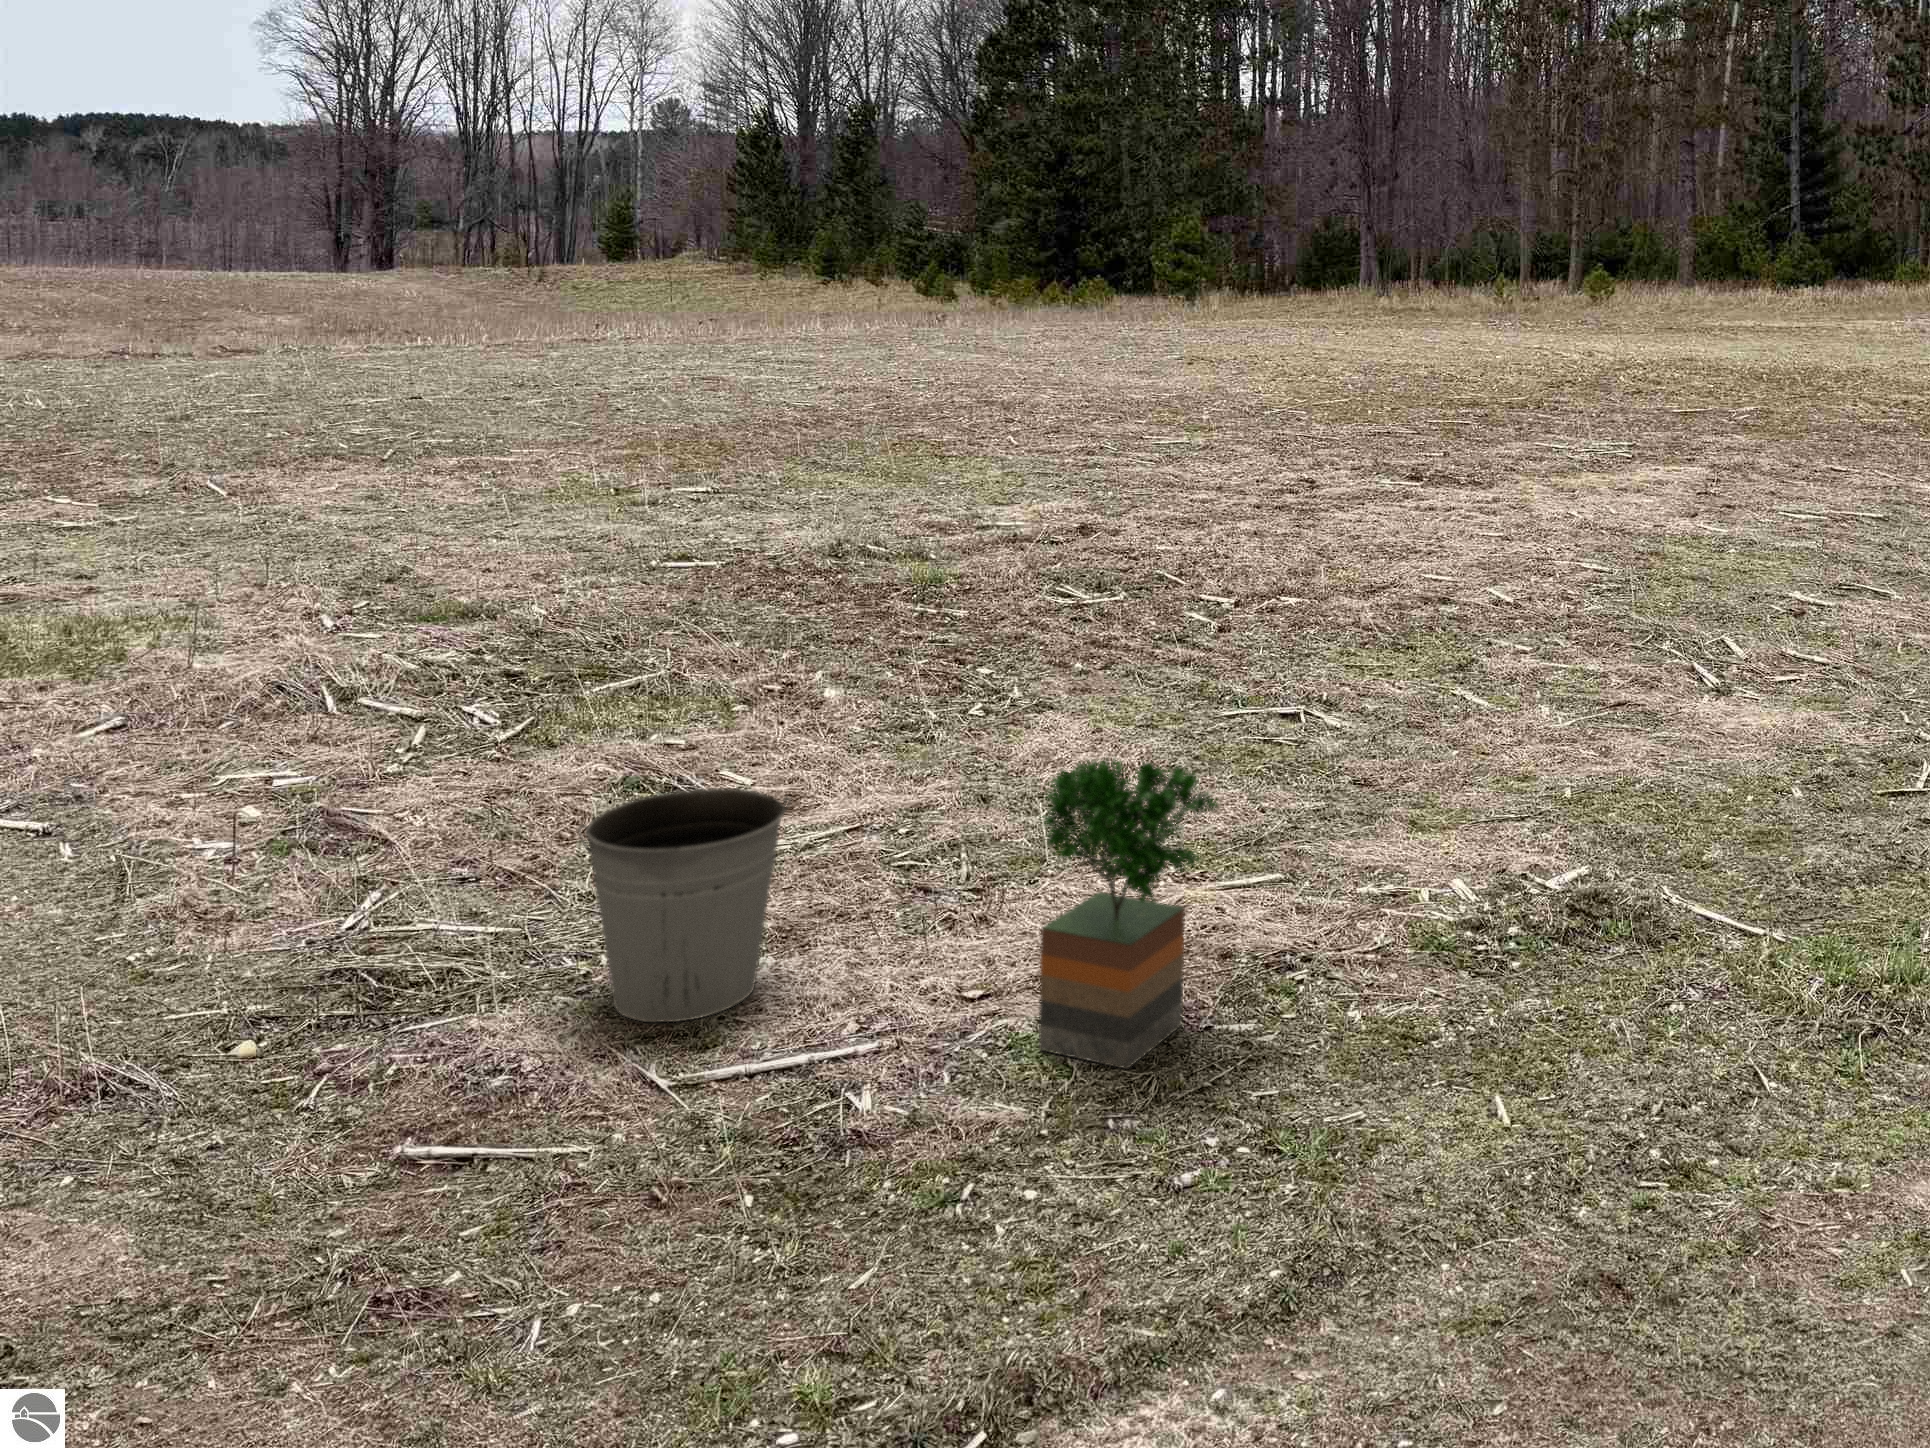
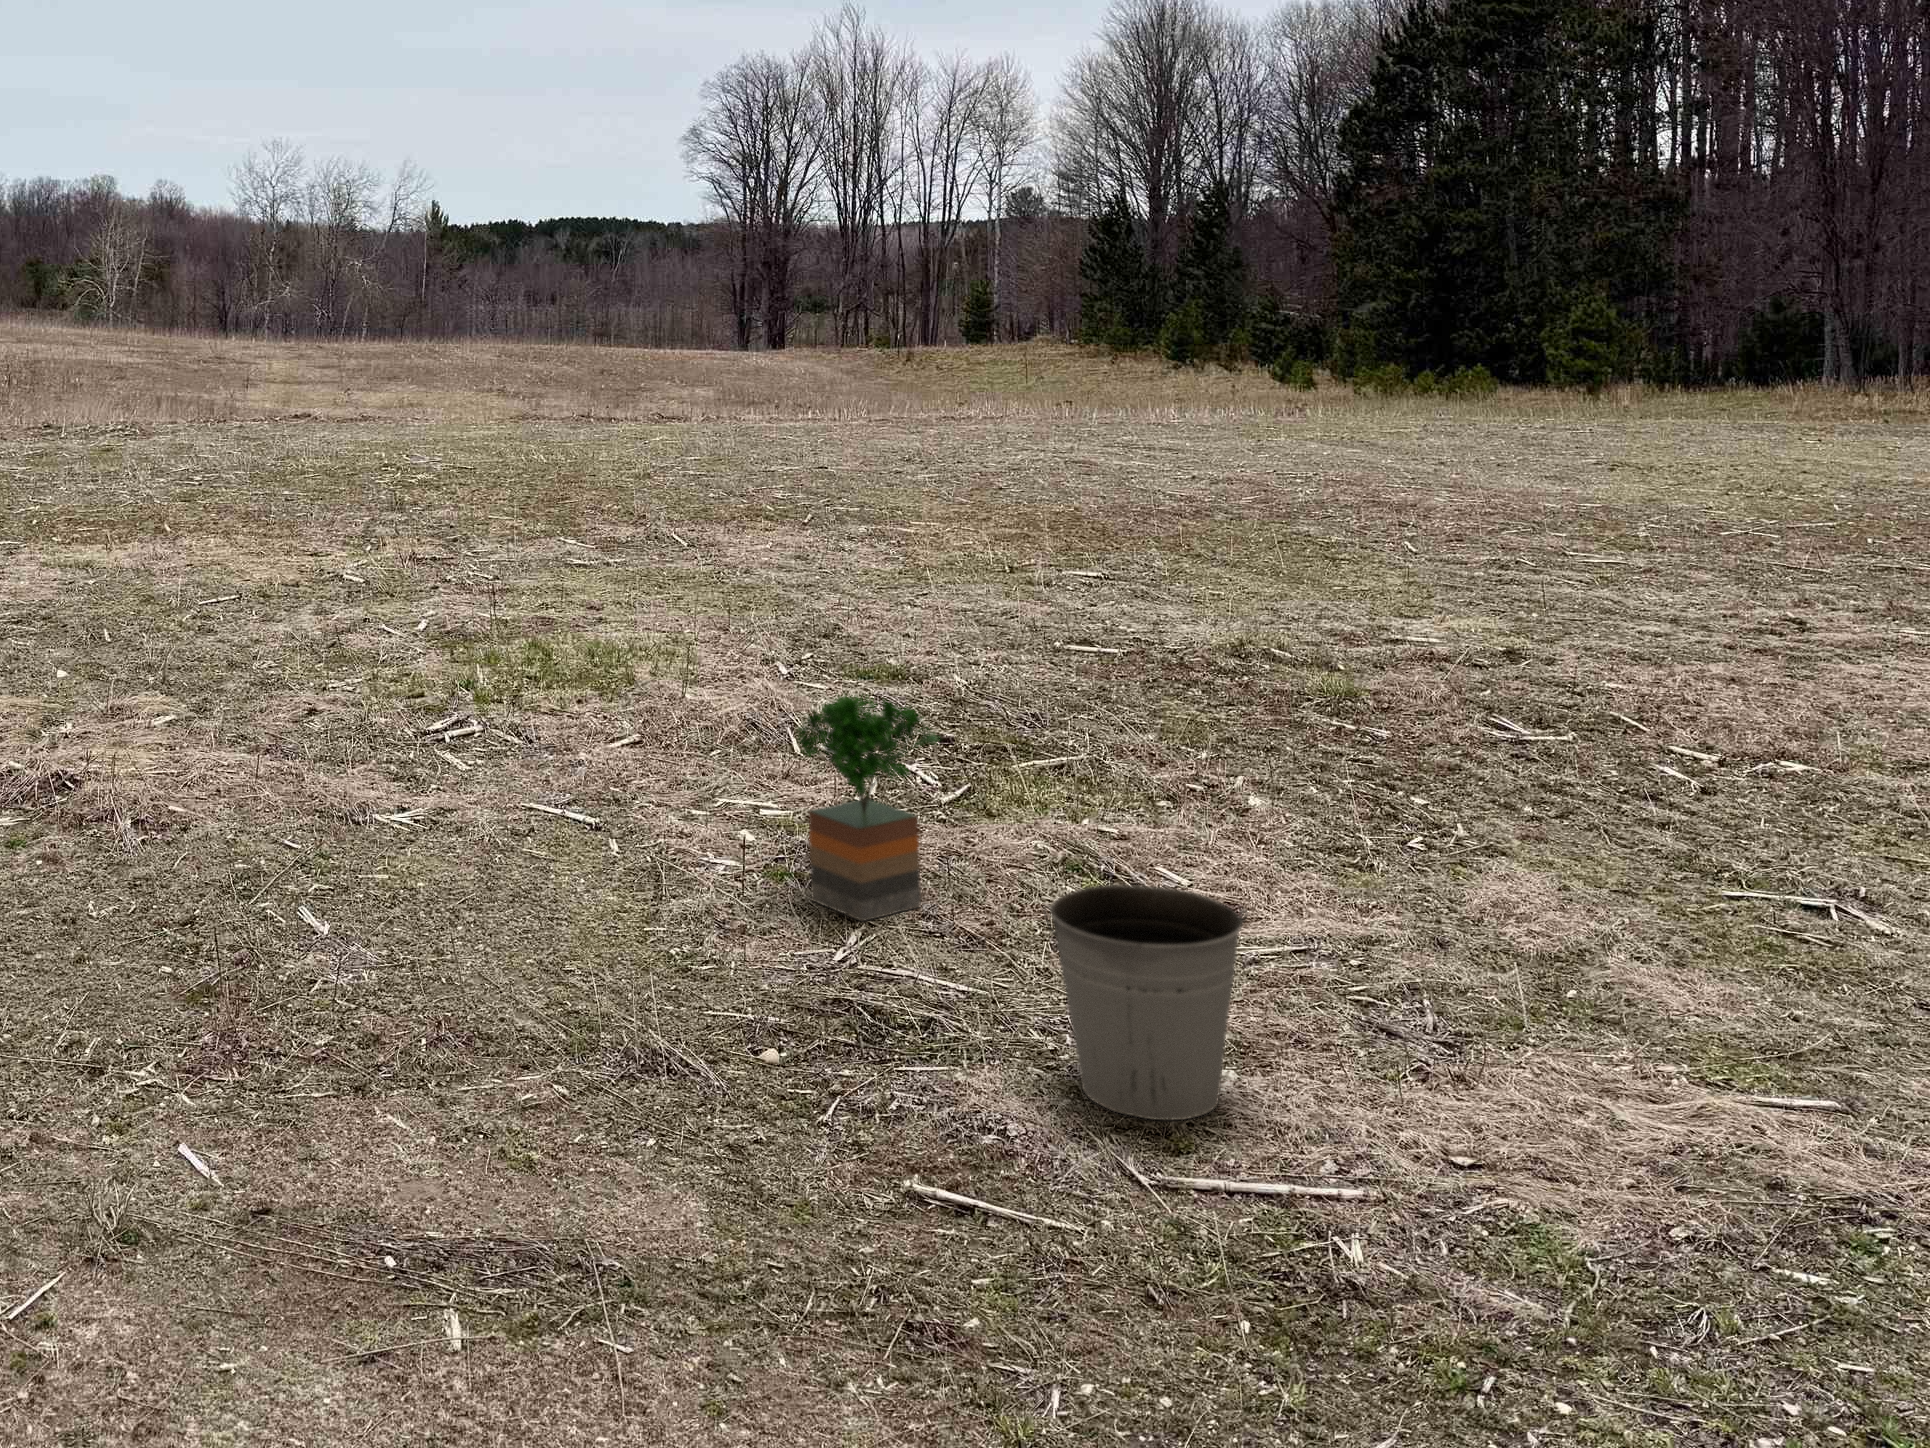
potted tree: present [1039,758,1217,1069] -> present [798,695,940,921]

